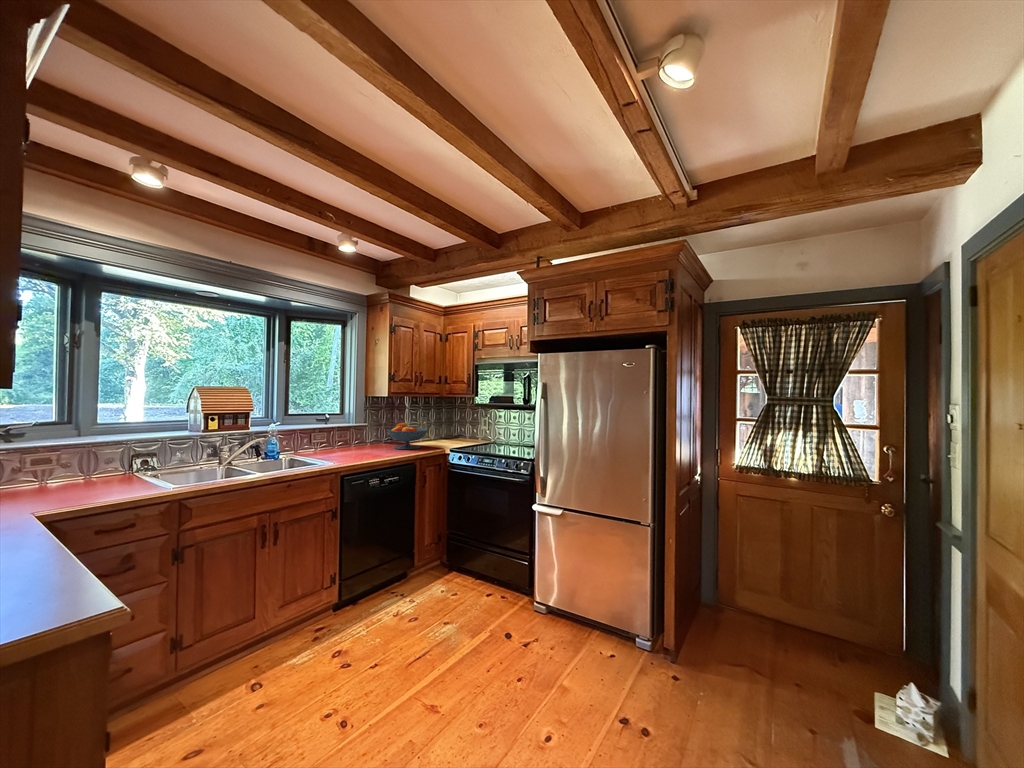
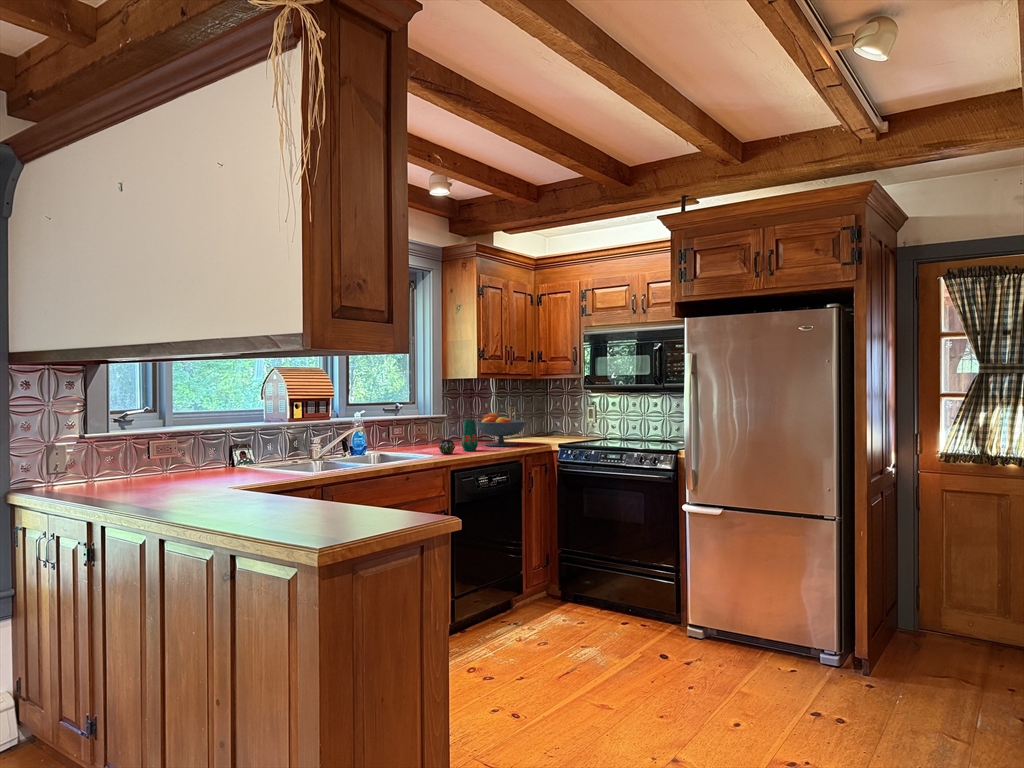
vase: none [345,430,381,458] -> present [439,420,478,454]

